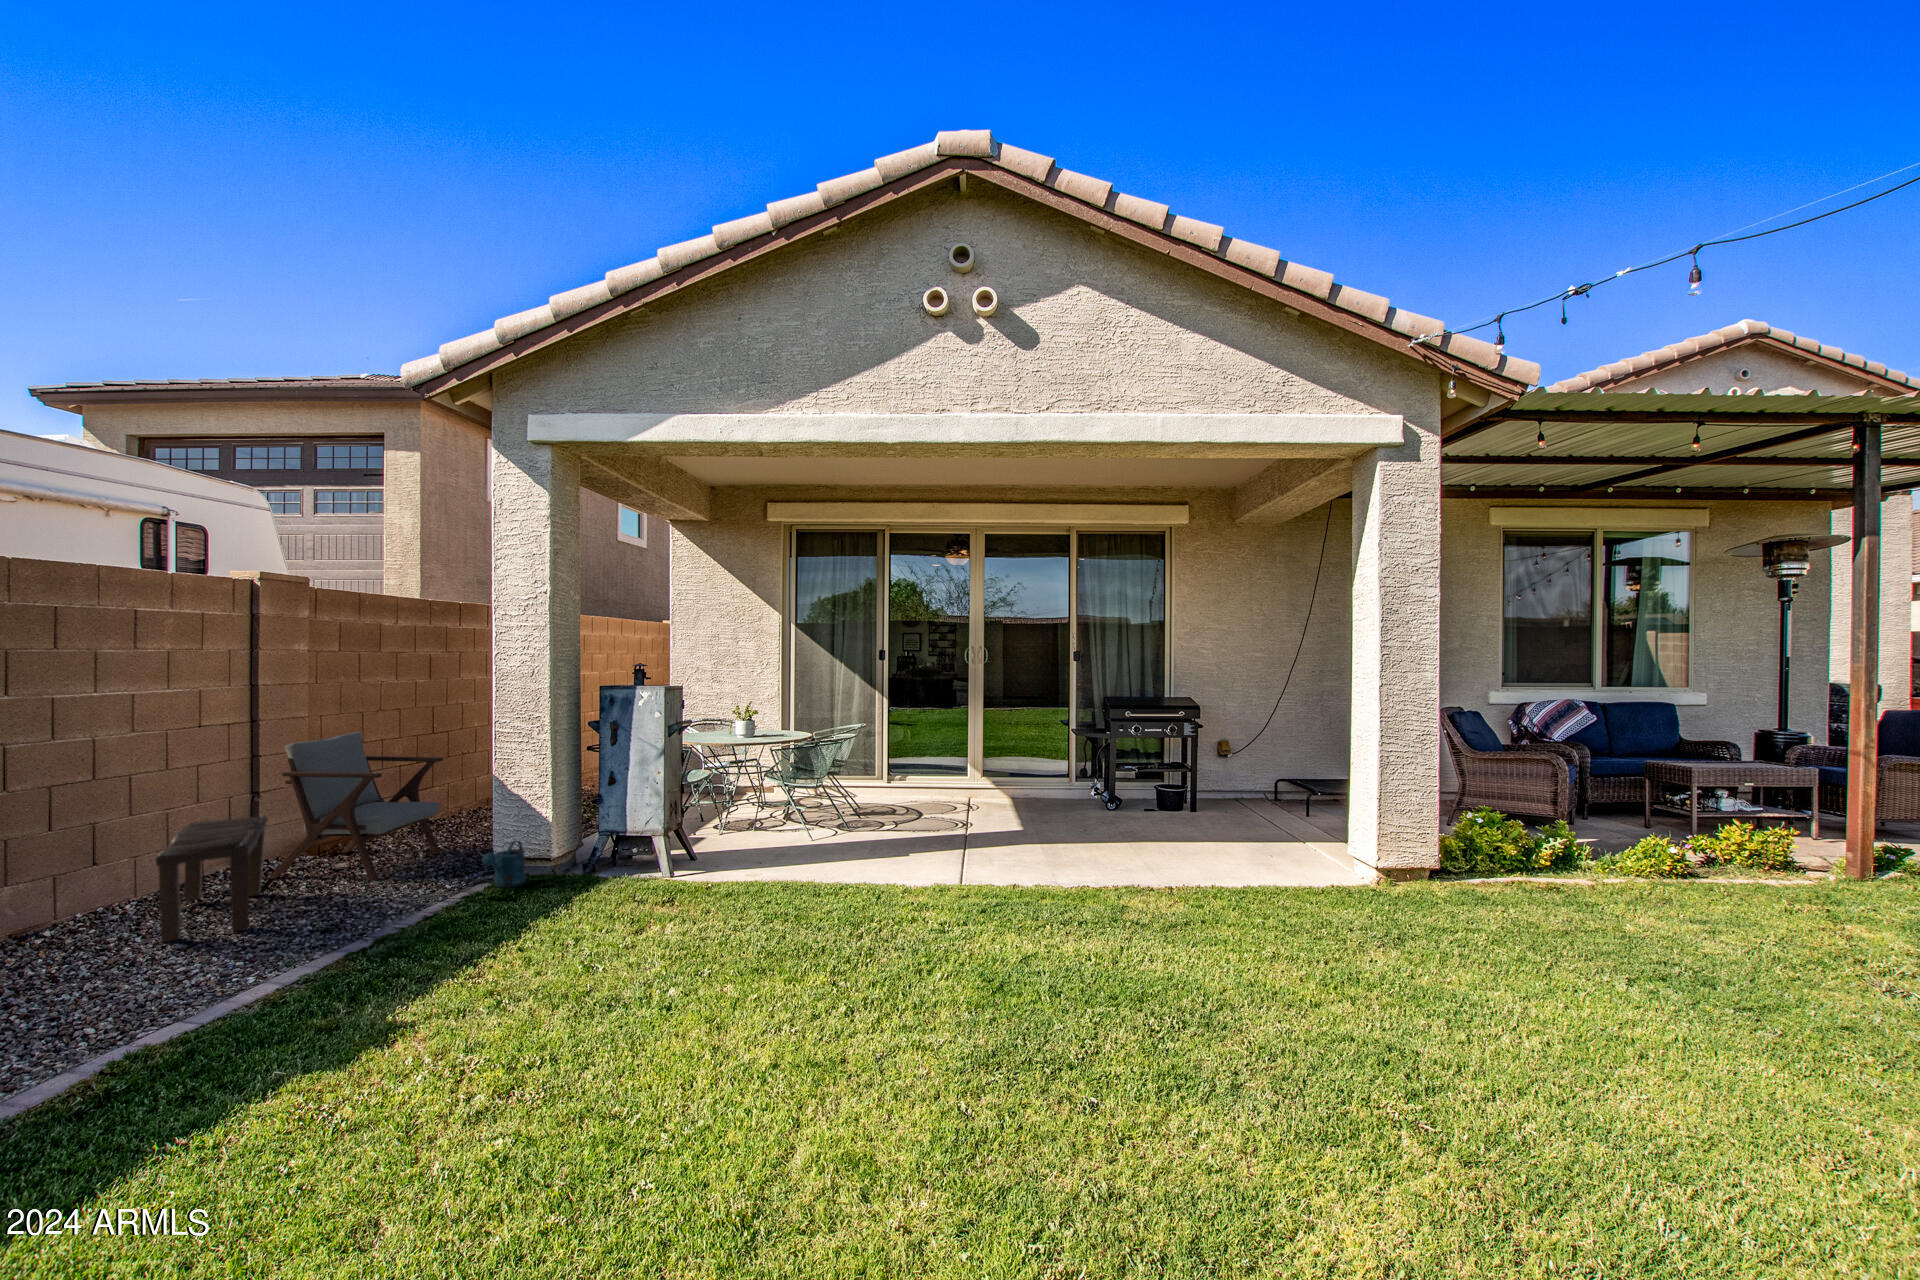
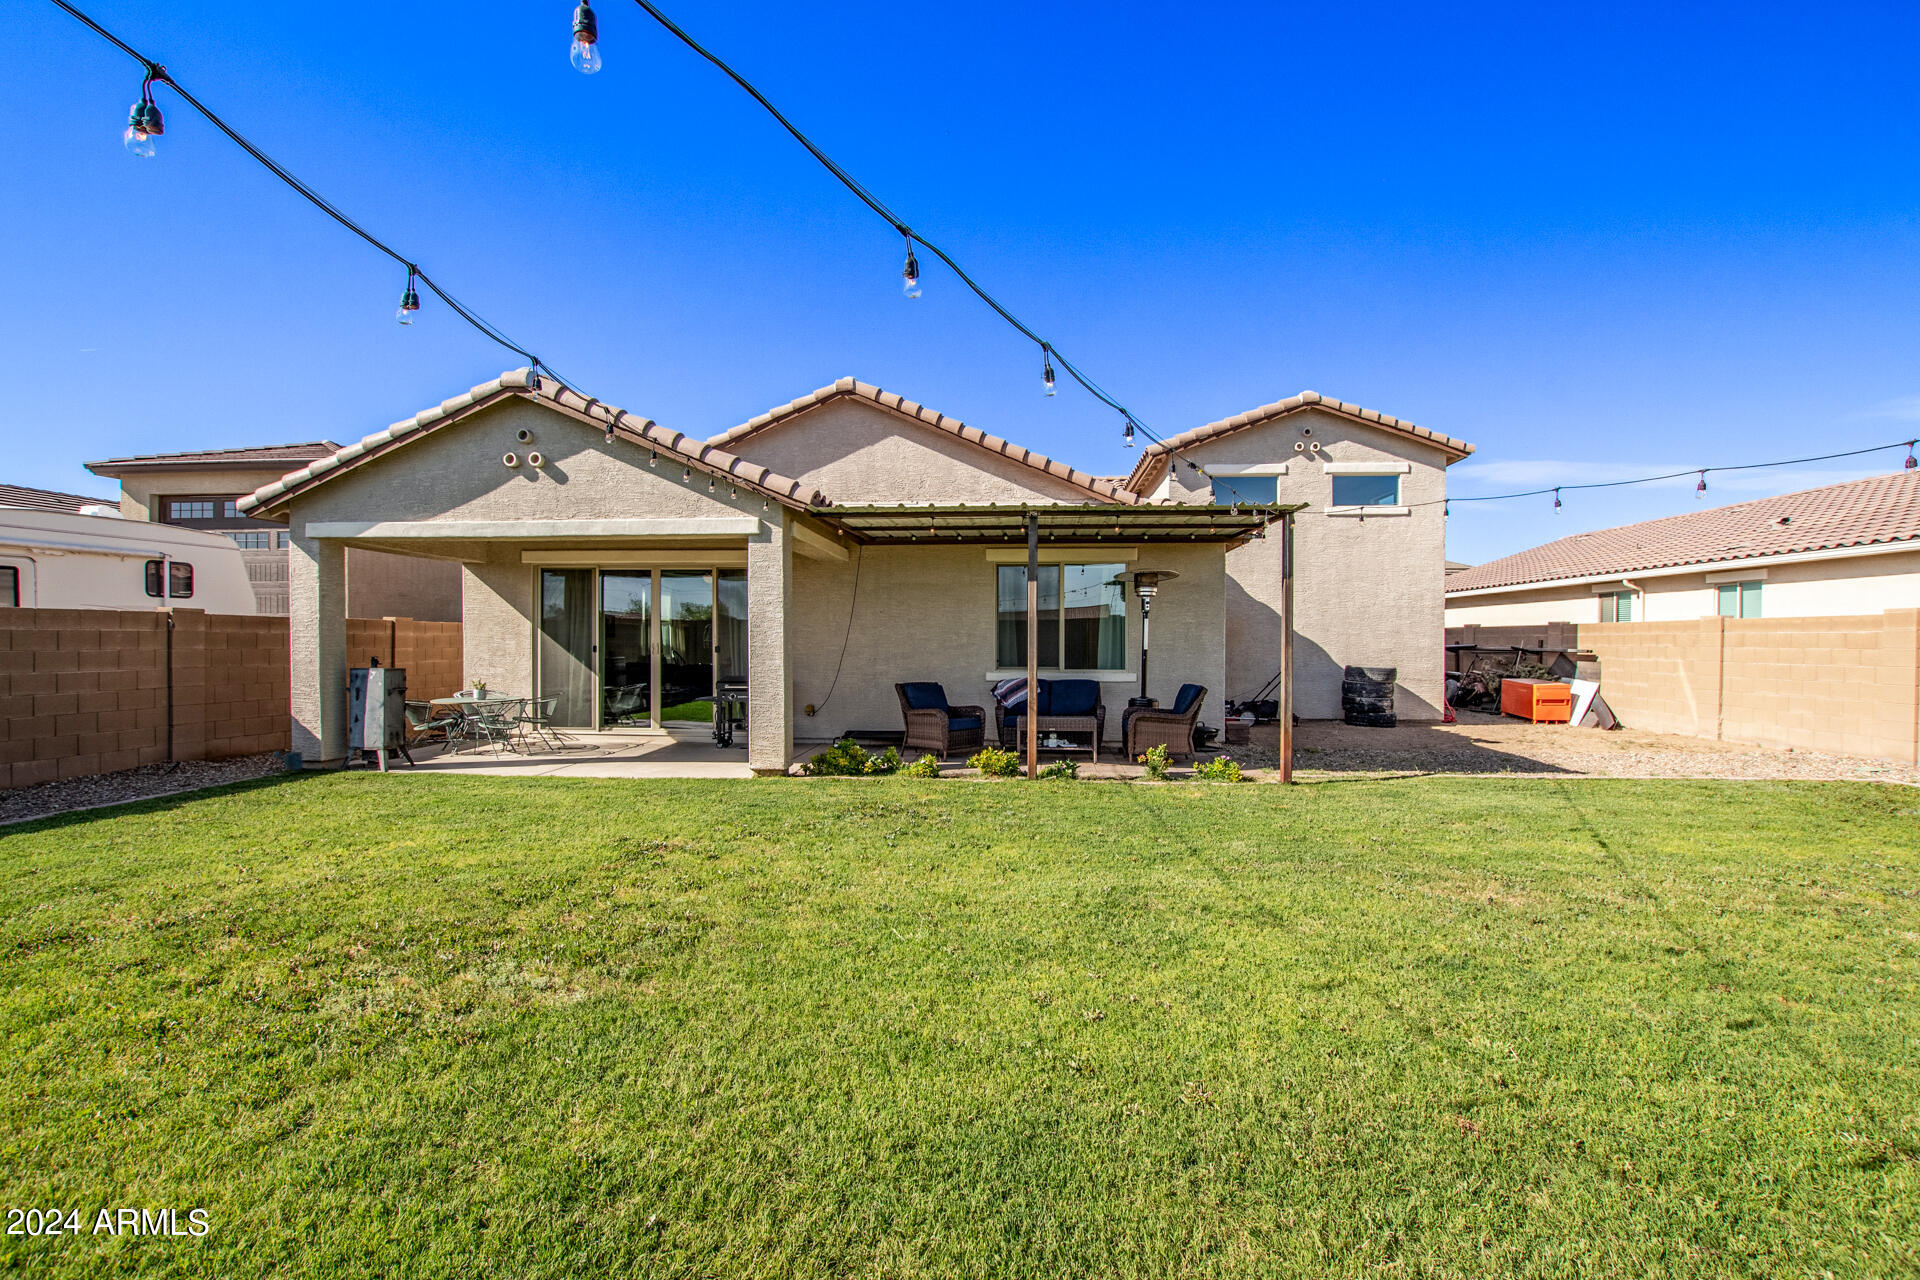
lounge chair: present [269,732,443,881] -> none [174,692,276,768]
bench: present [156,816,268,942] -> none [100,732,167,785]

